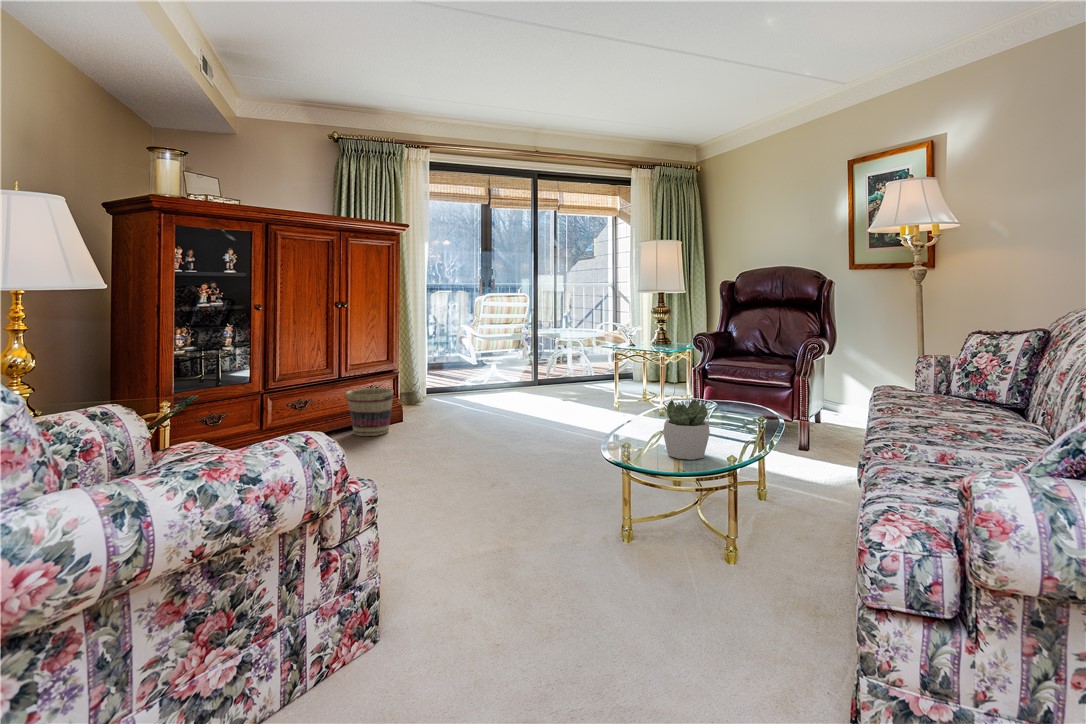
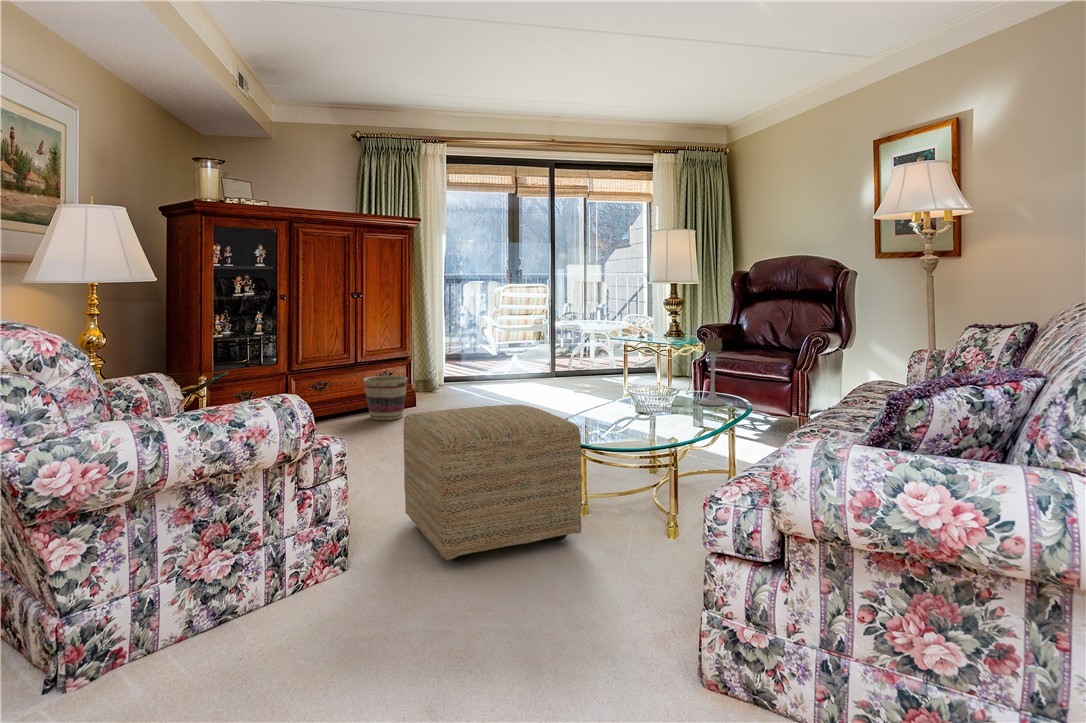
candle holder: none [730,347,761,419] -> present [698,338,726,406]
succulent plant: present [663,400,710,460] -> none [607,383,650,435]
ottoman: none [428,425,645,624] -> present [404,404,582,560]

